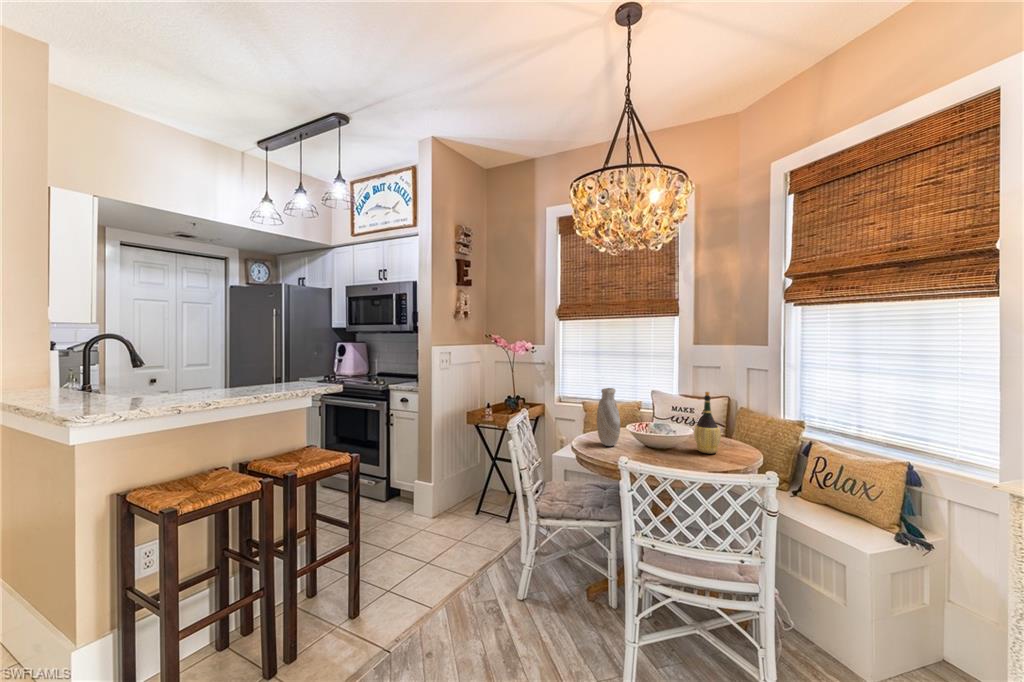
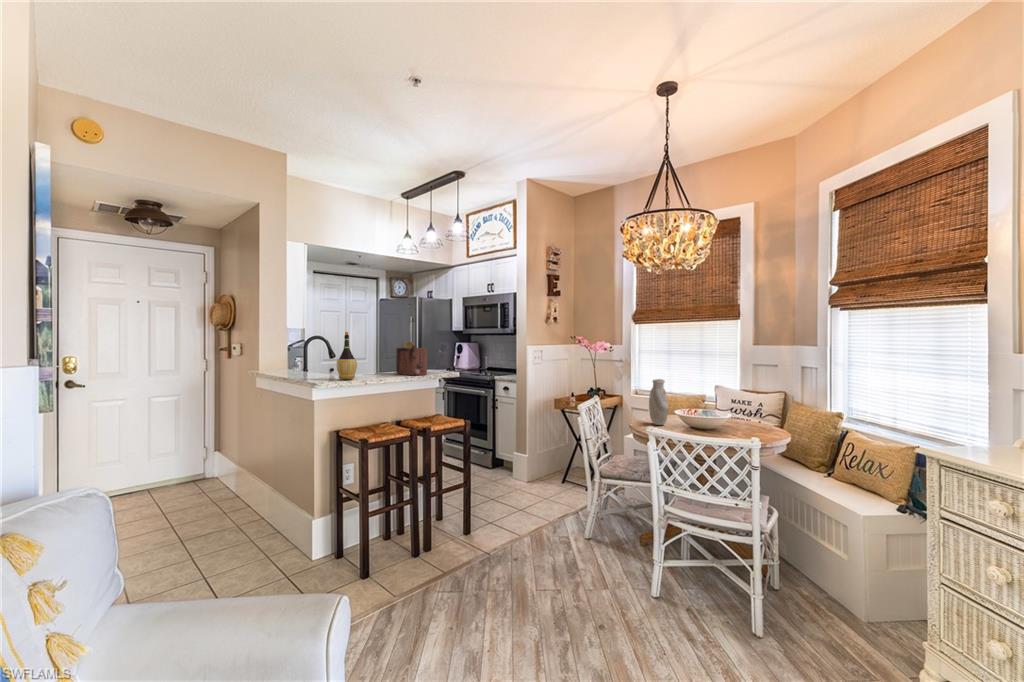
toaster: none [241,341,291,392] -> present [396,342,427,375]
wine bottle: present [694,392,721,453] -> present [337,332,357,380]

